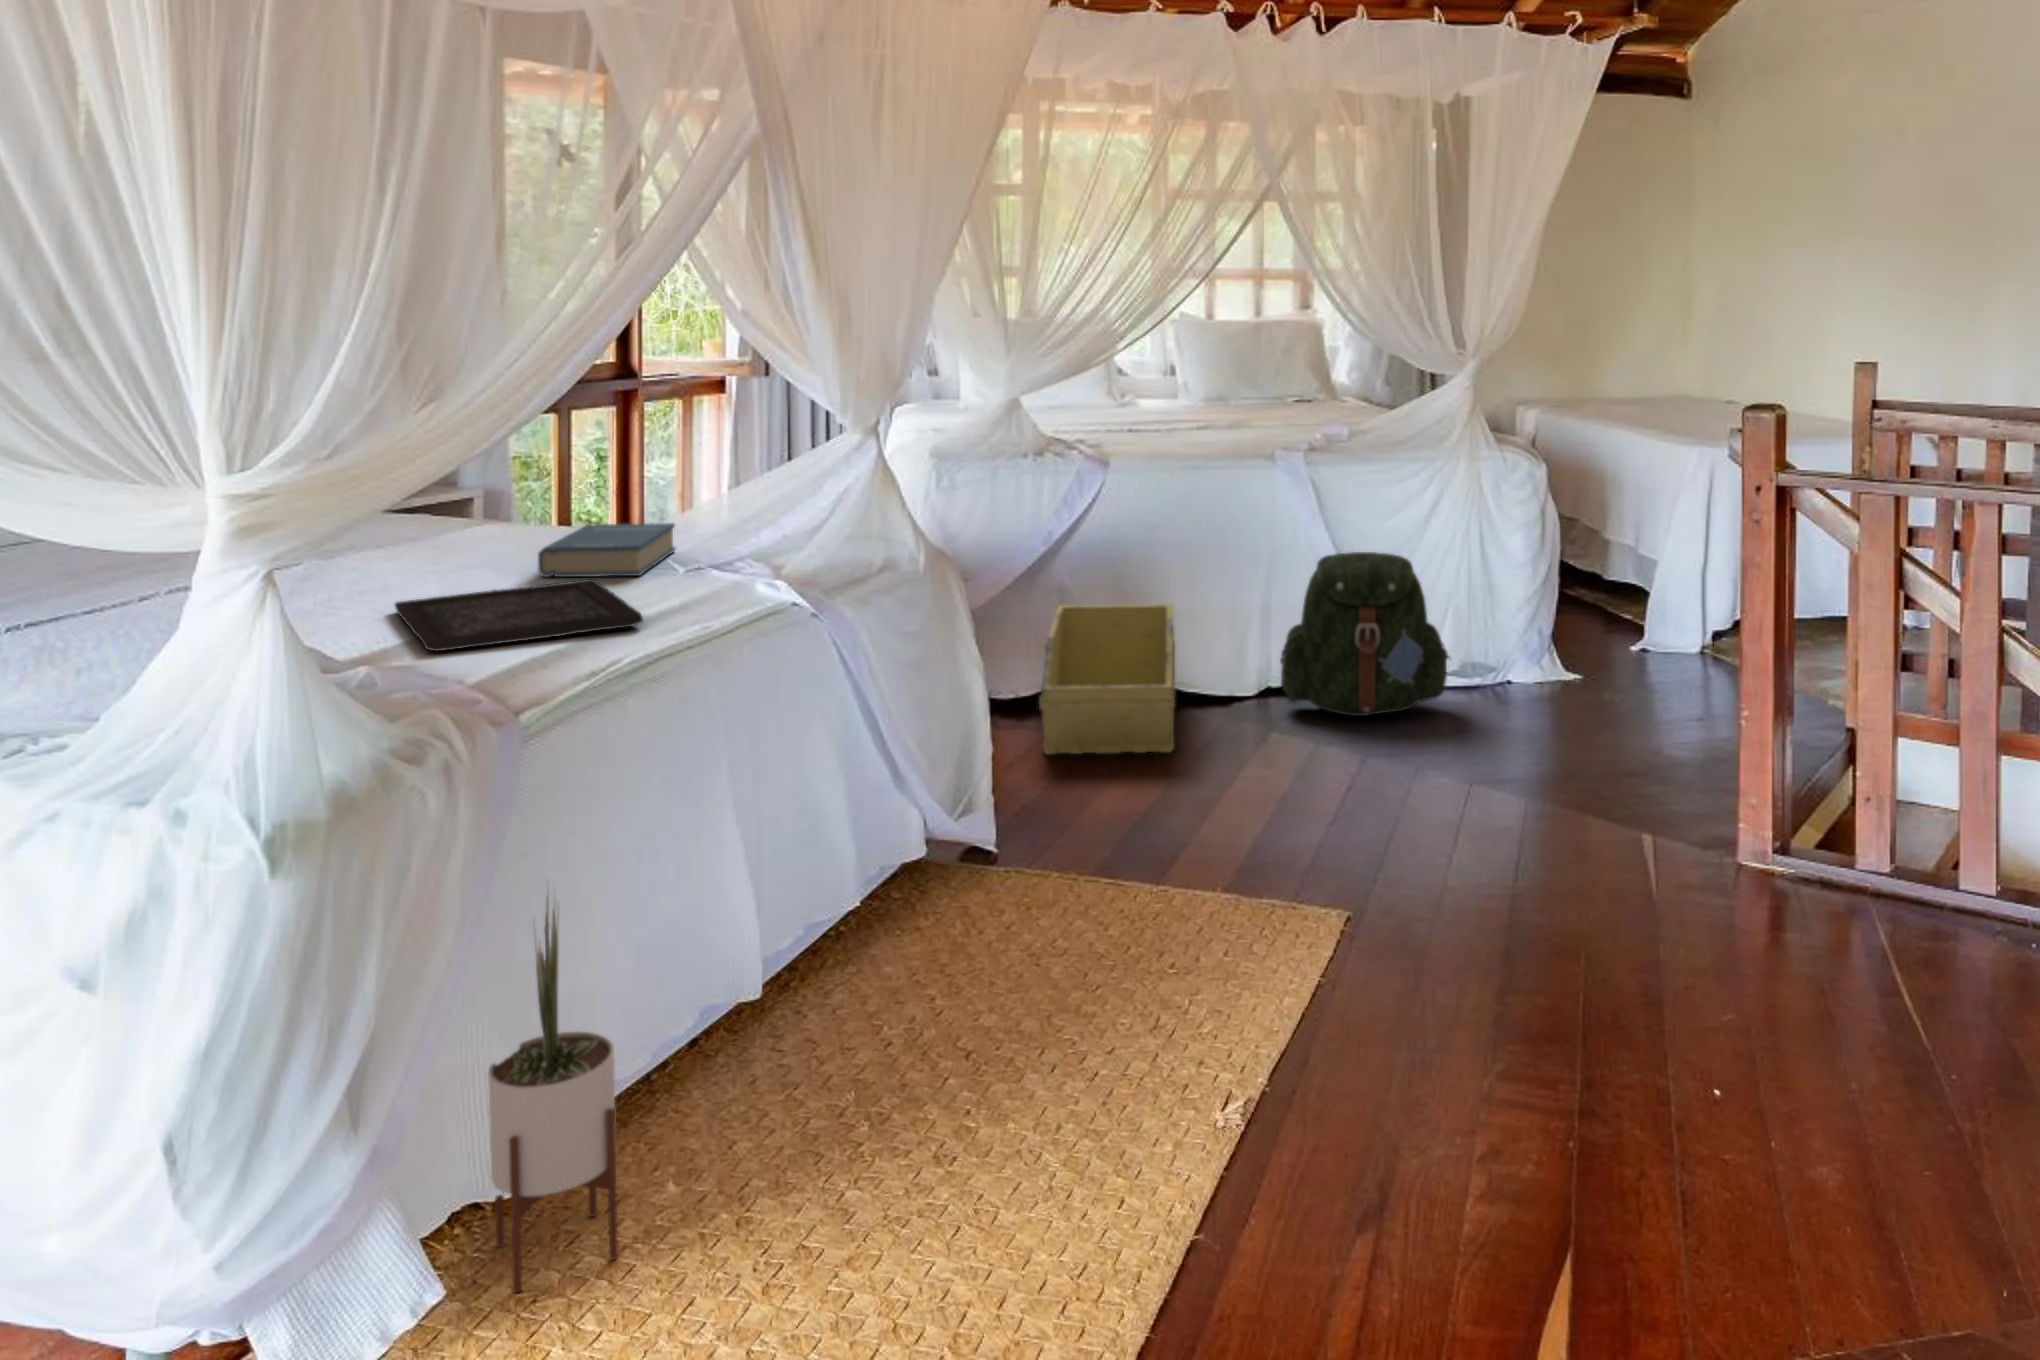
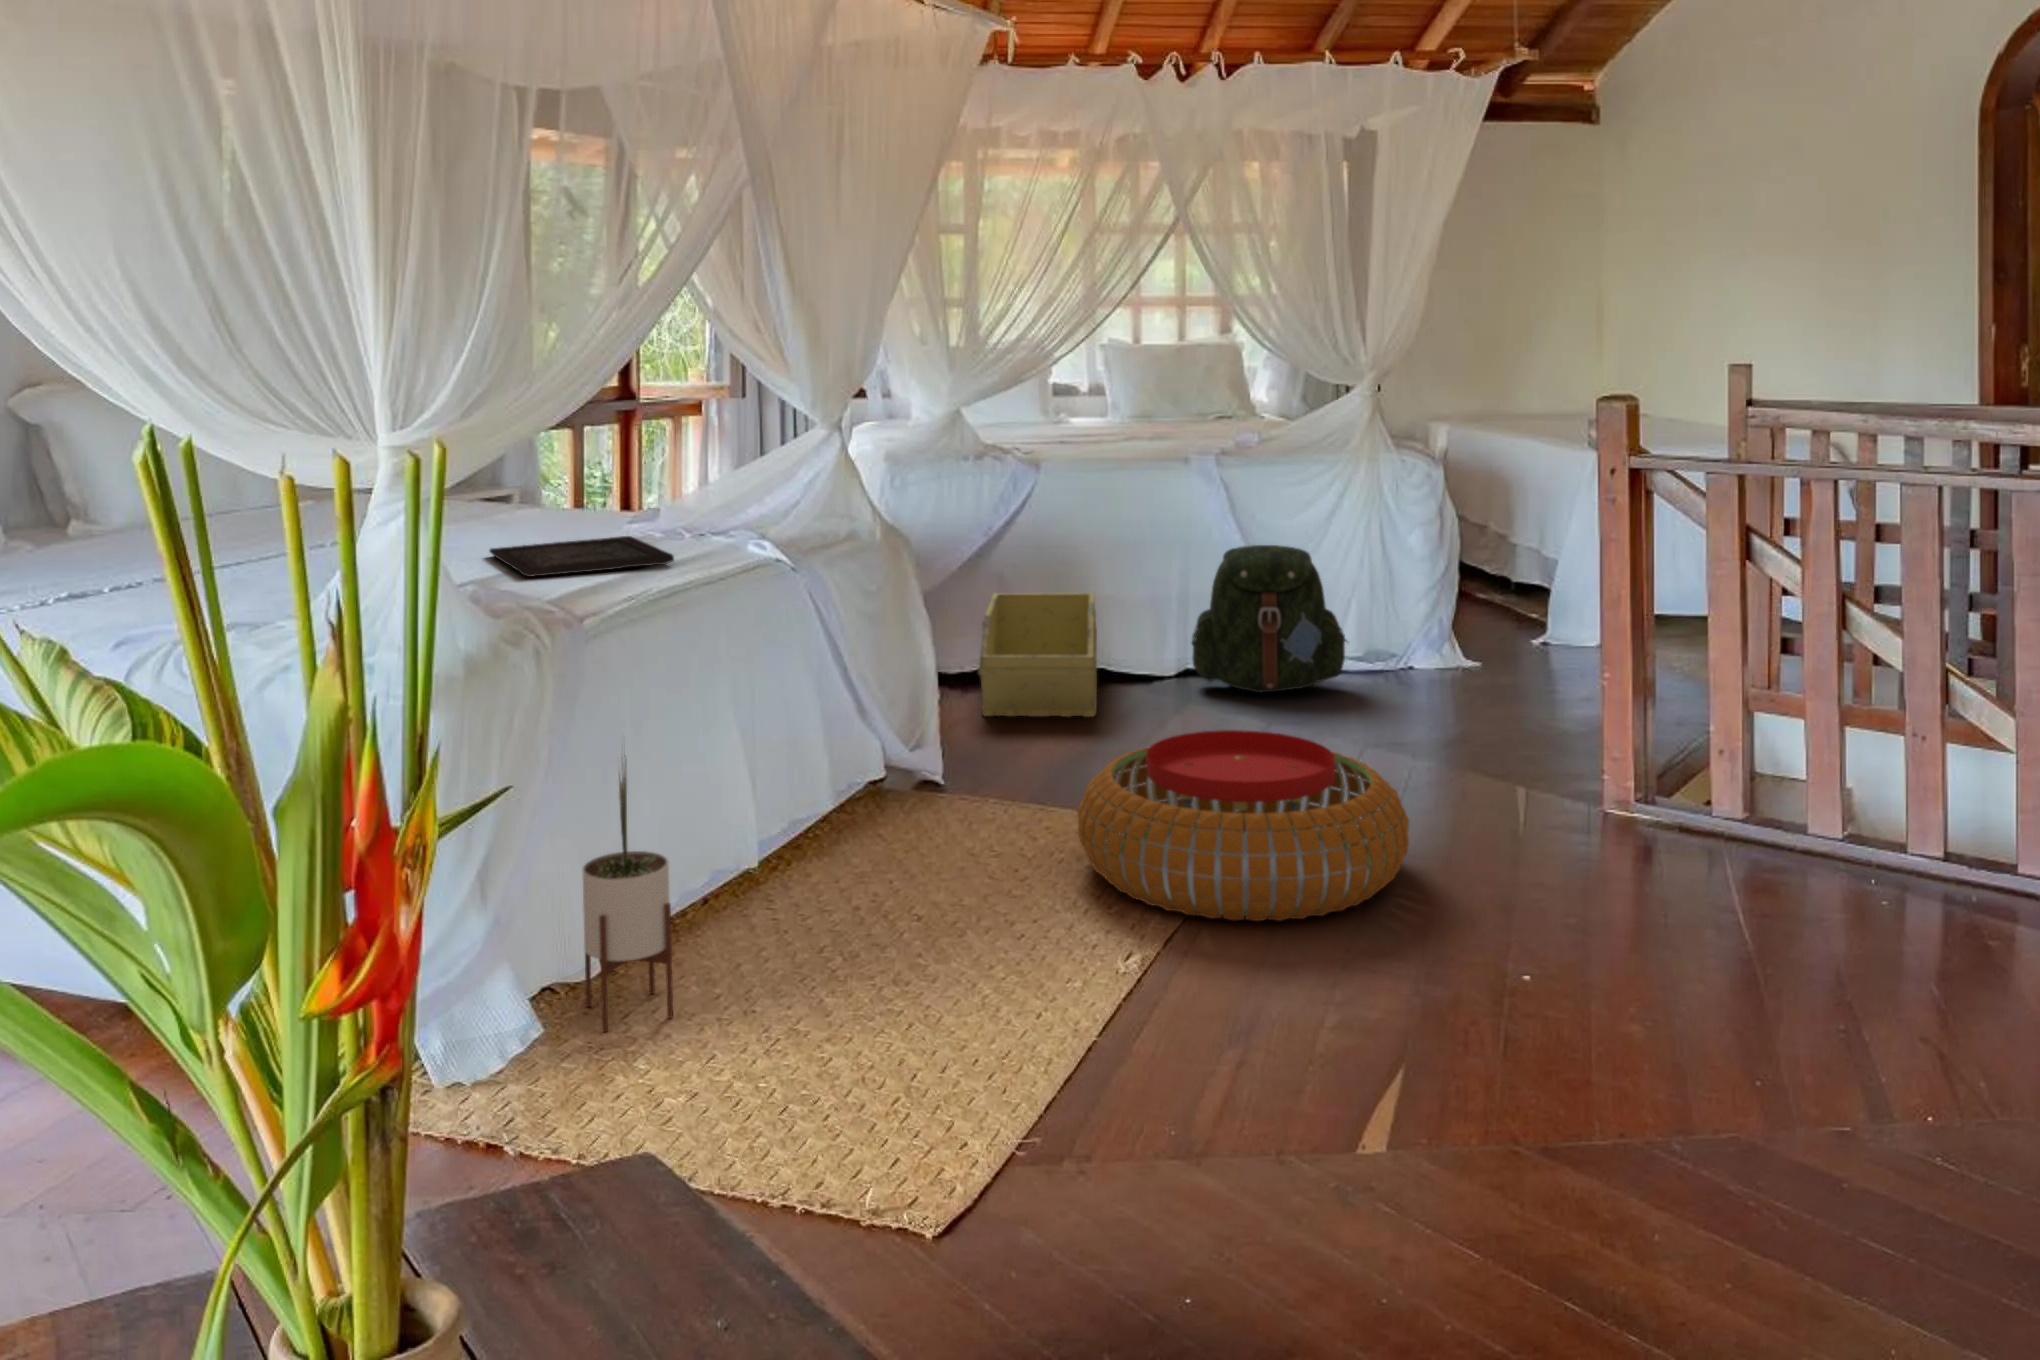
hardback book: present [538,523,676,577] -> none [586,500,686,537]
pouf: none [1157,799,1546,1052] -> present [1077,730,1409,921]

